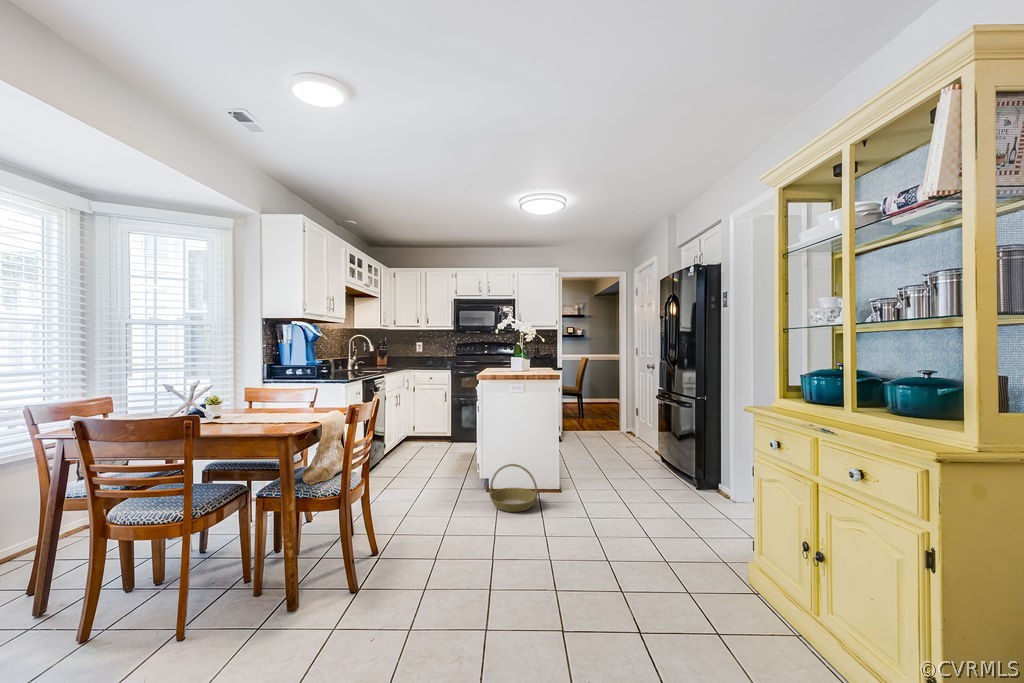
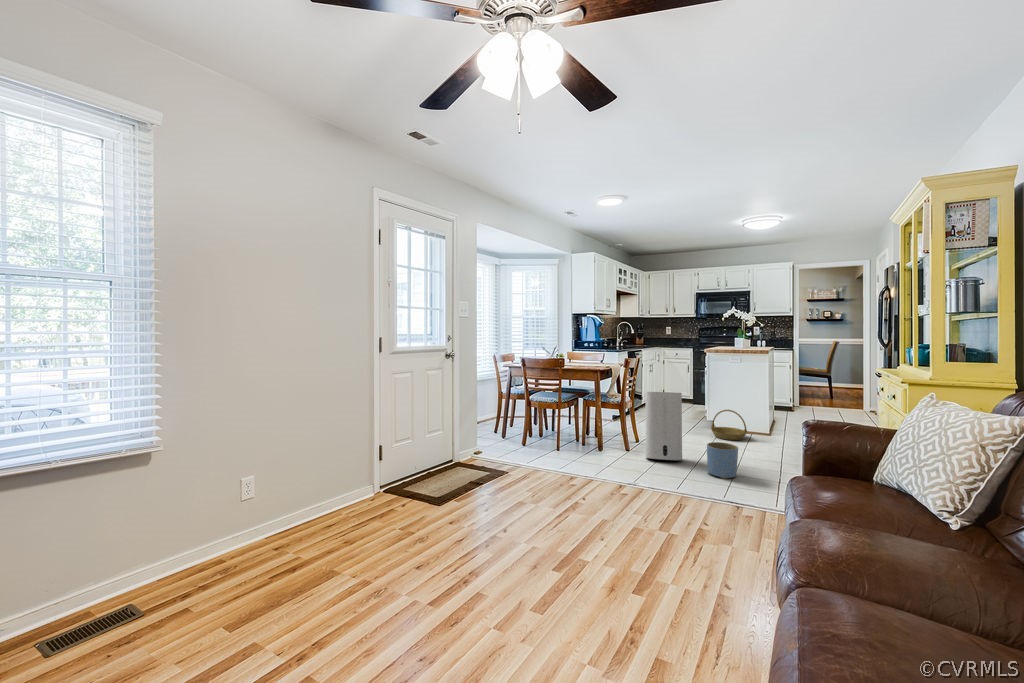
air purifier: none [387,462,460,615] -> present [646,392,682,460]
planter: none [510,559,567,647] -> present [707,442,738,479]

